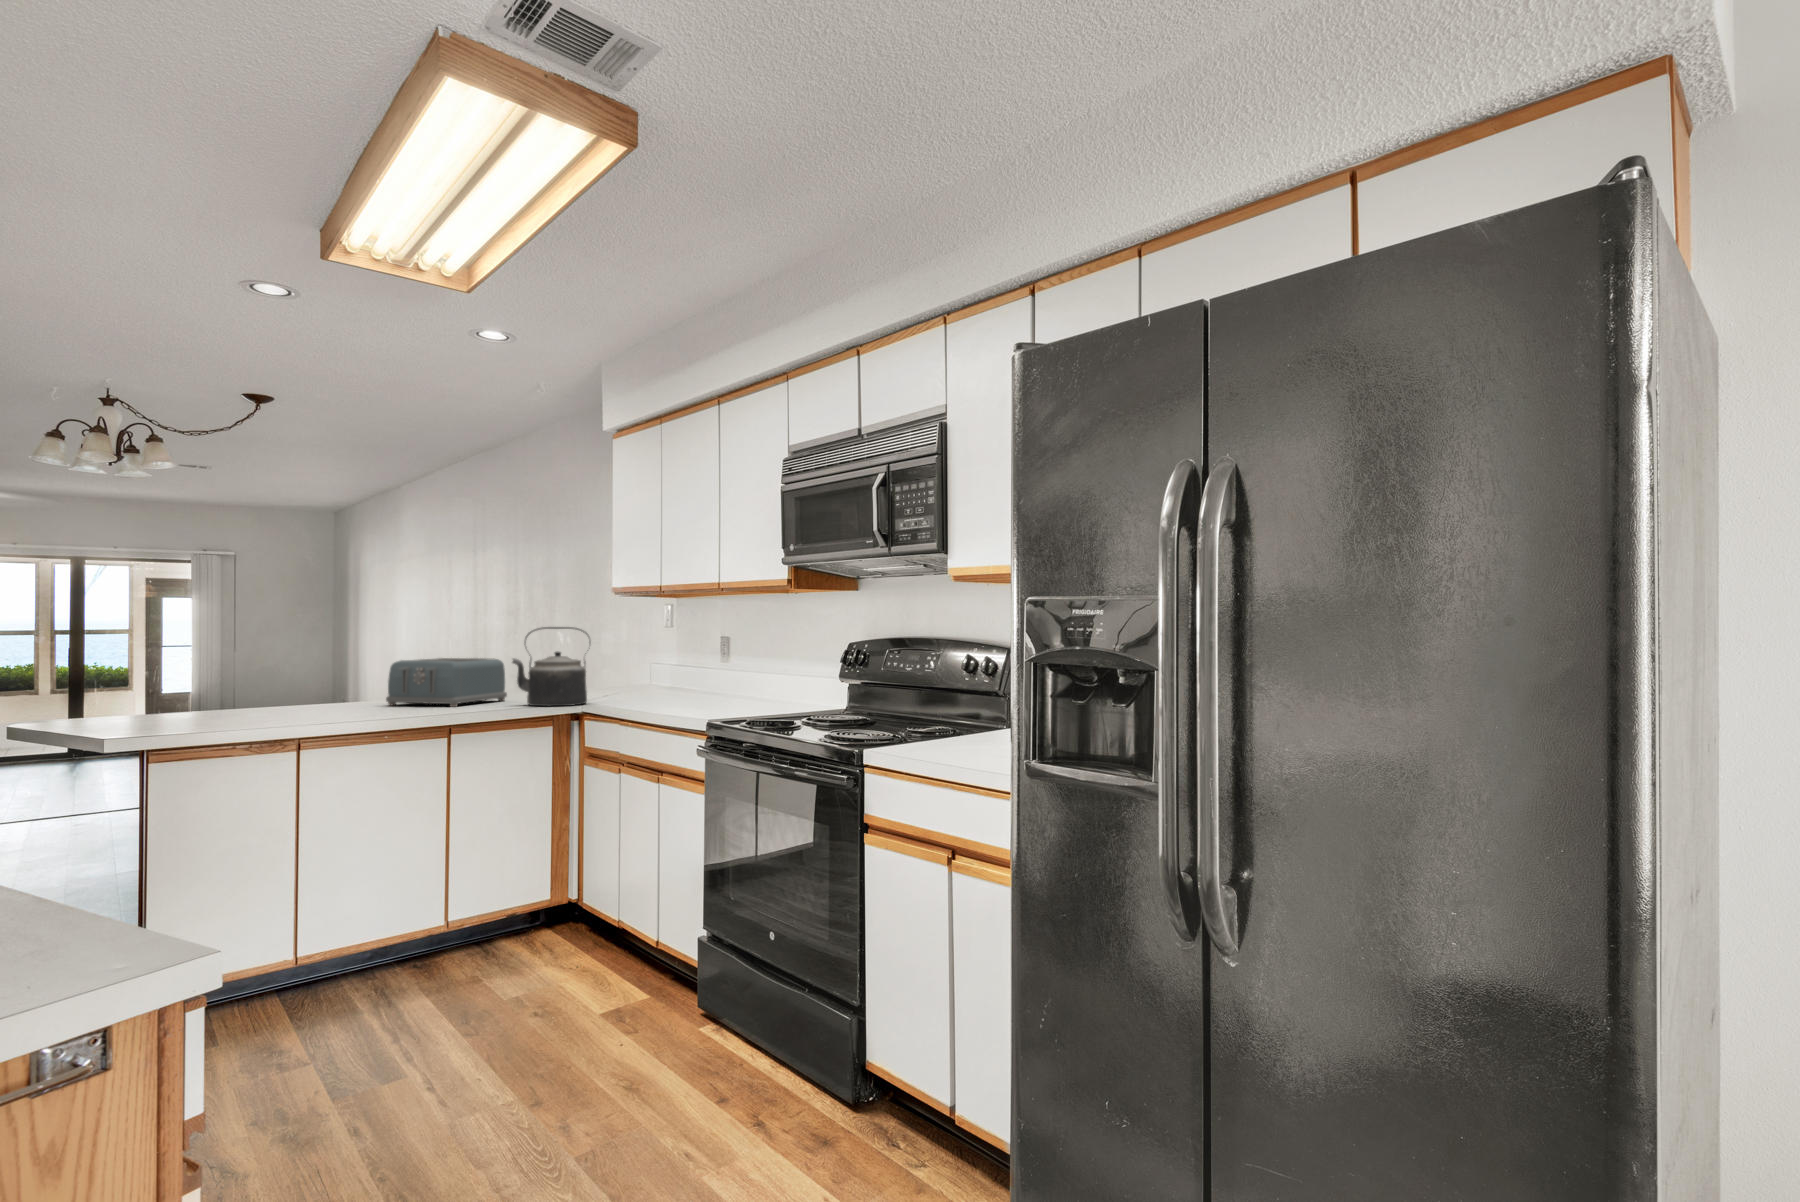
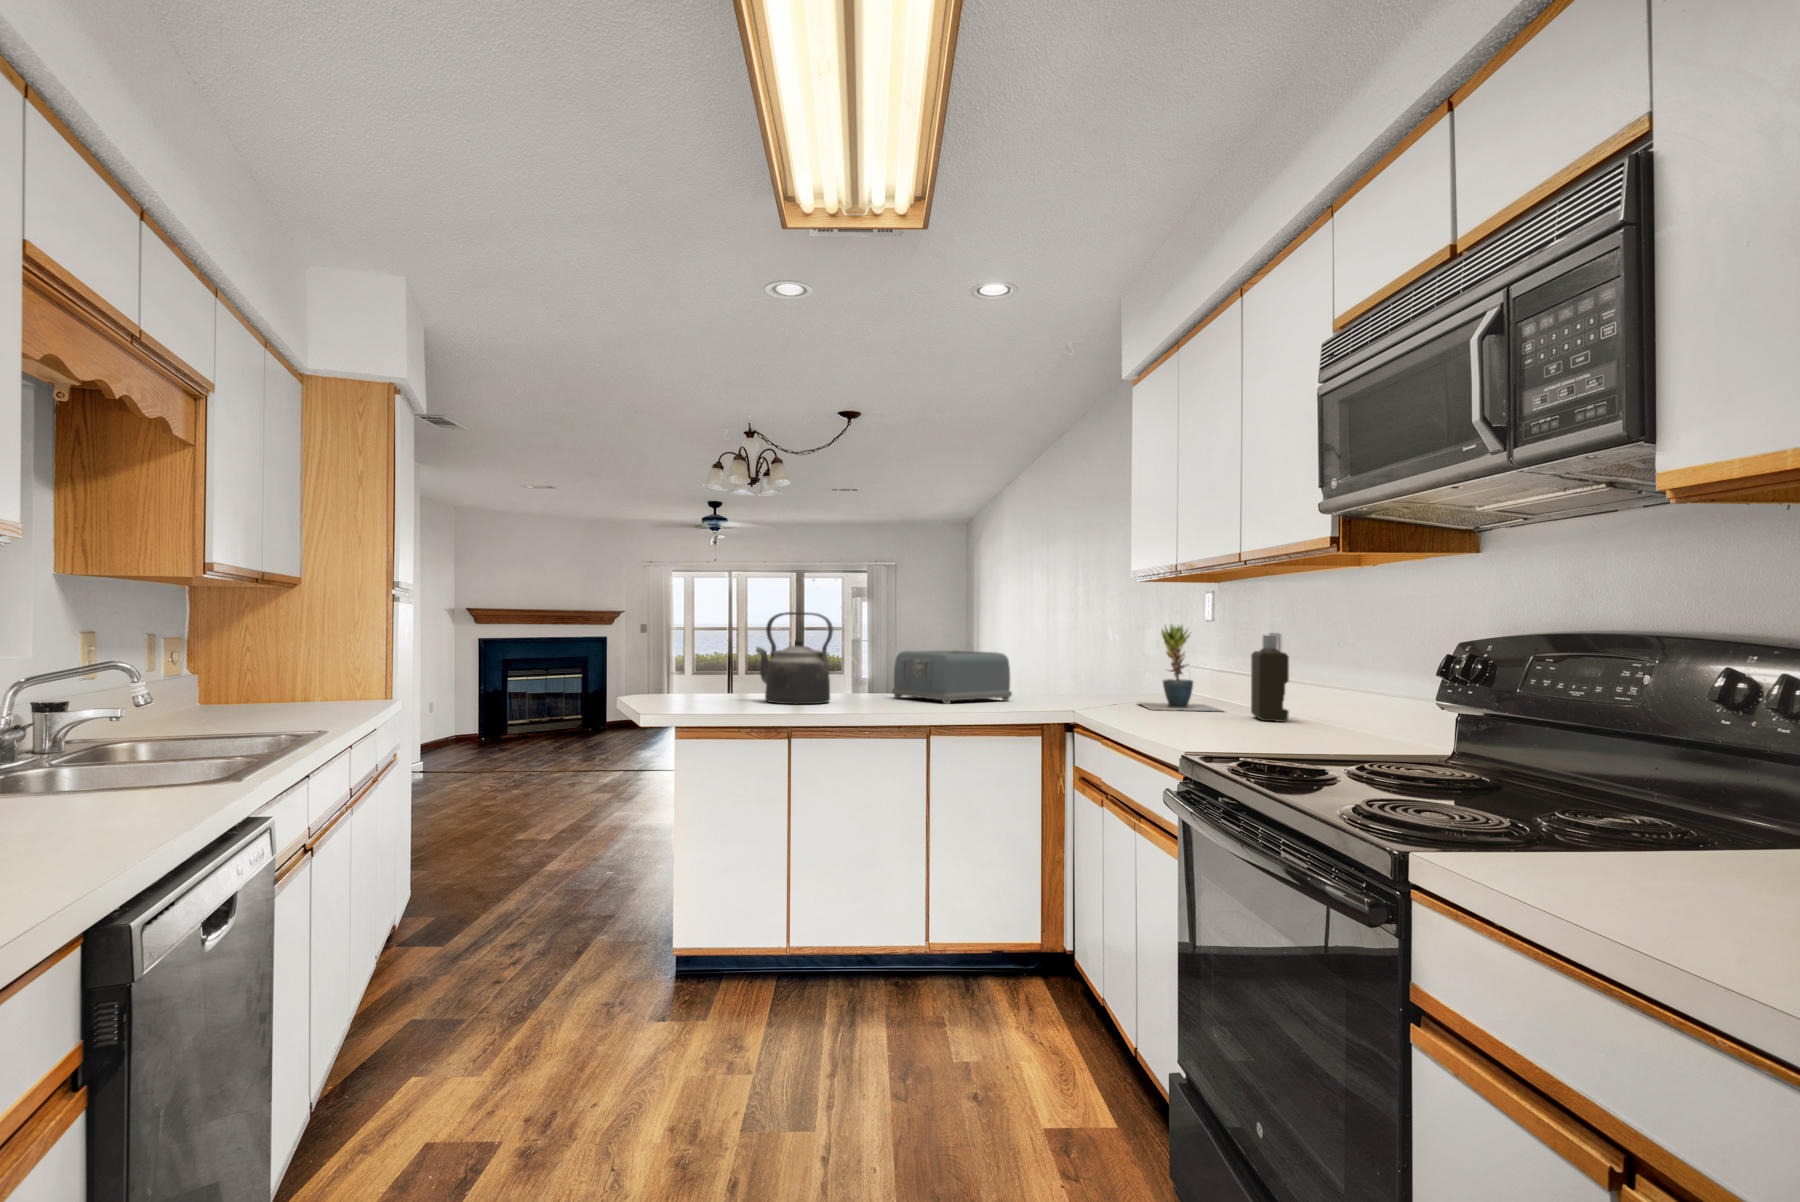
kettle: present [512,627,589,706] -> present [756,612,833,704]
potted plant: none [614,630,689,699] -> present [1137,625,1220,711]
bottle: none [711,638,740,701] -> present [1251,635,1289,722]

